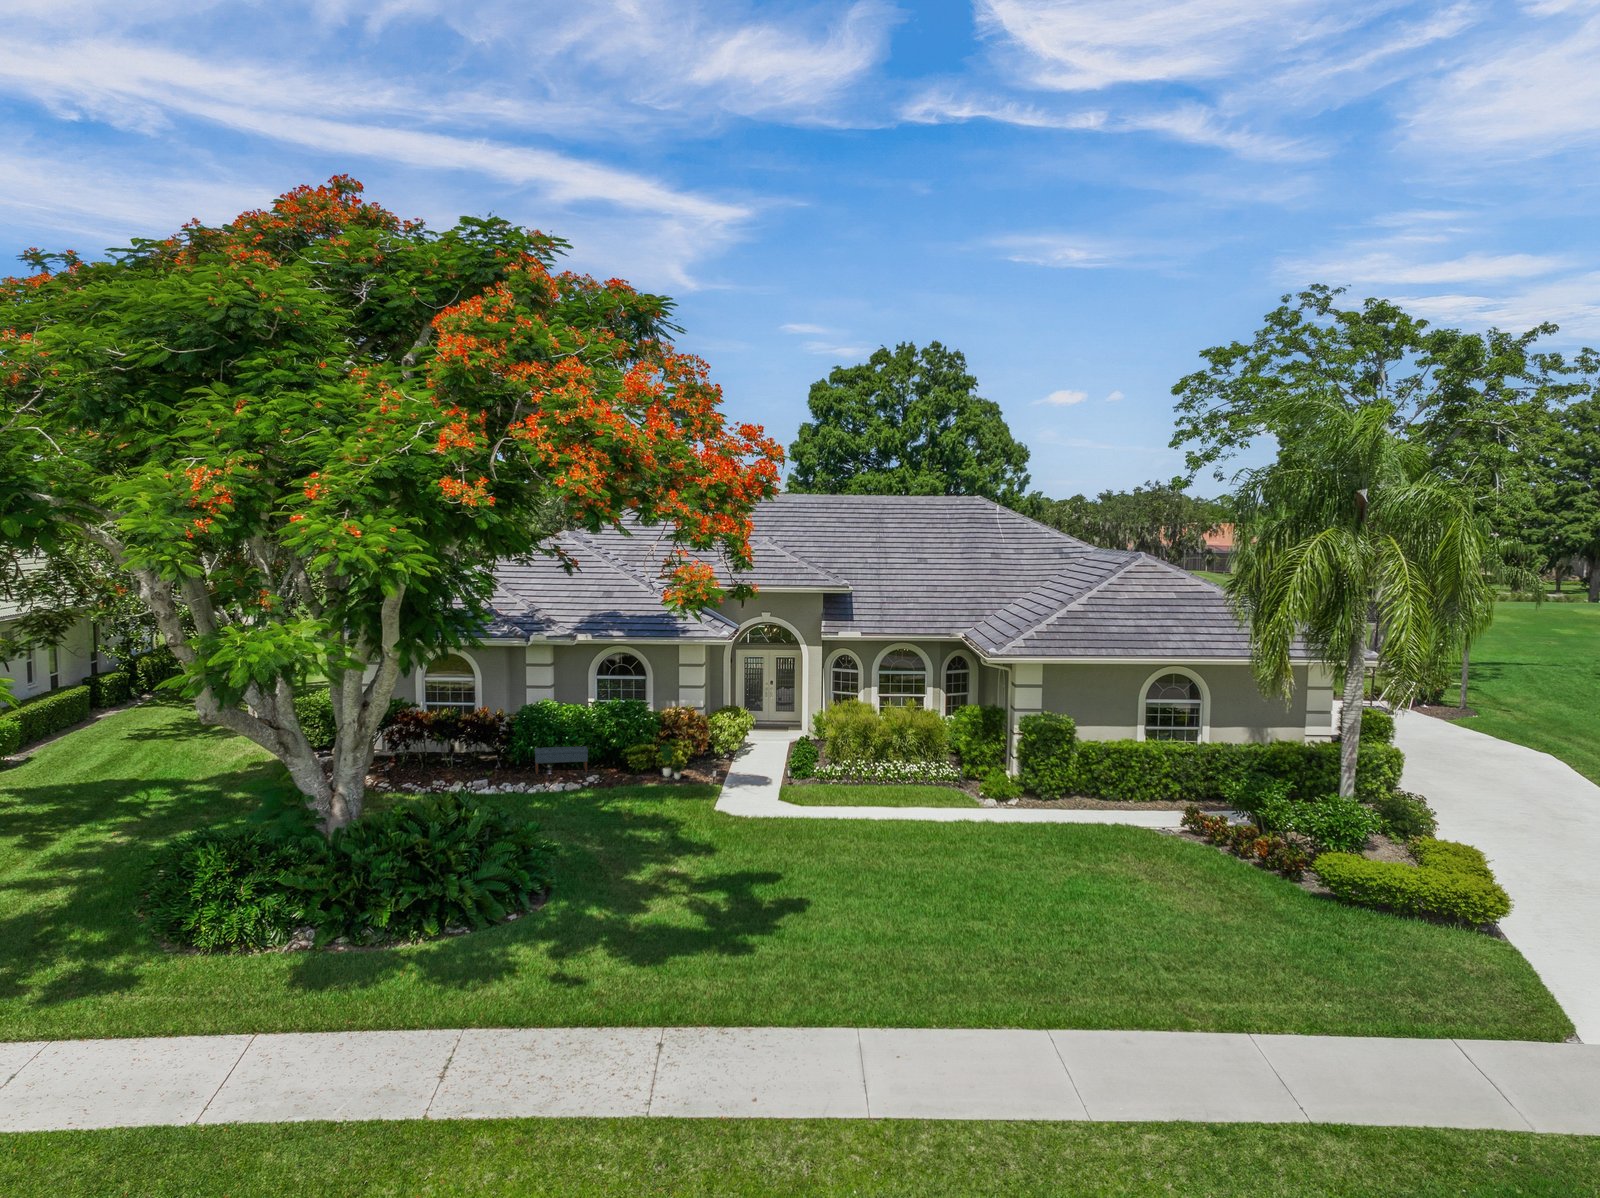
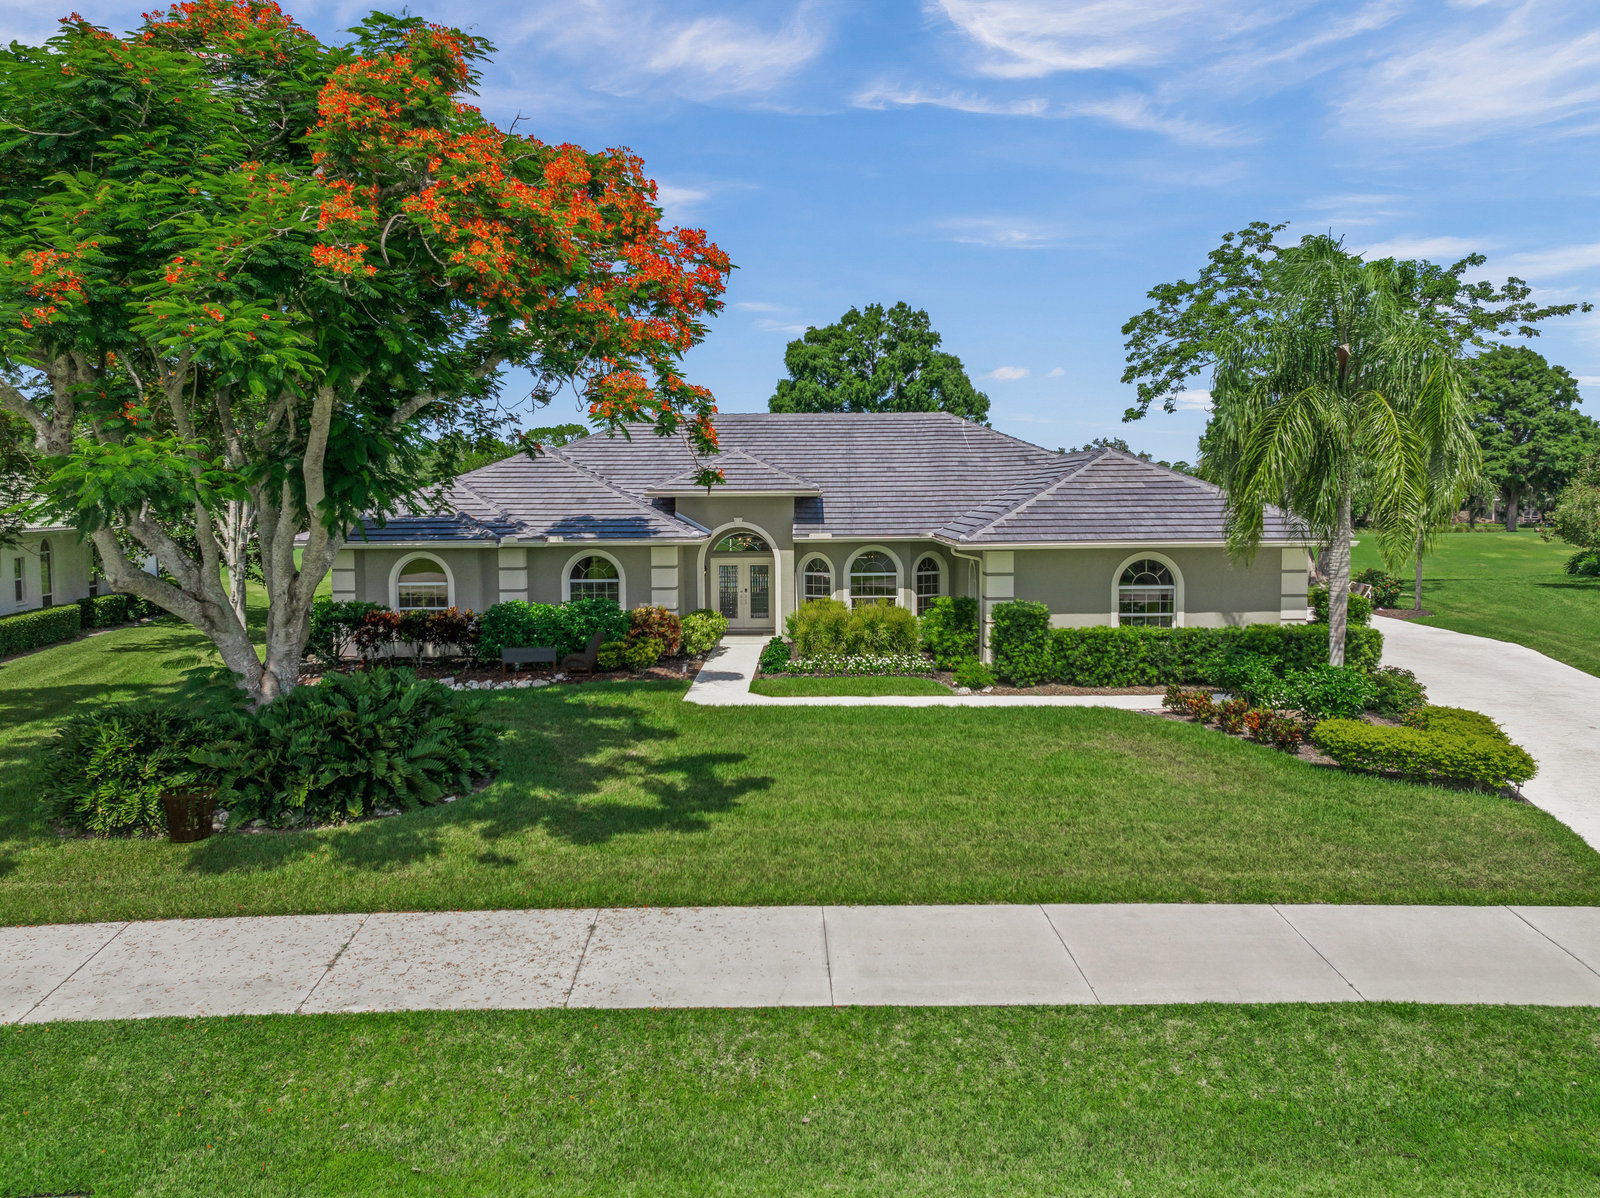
lounge chair: none [594,733,637,779] -> present [562,632,605,677]
potted plant: present [661,745,683,779] -> none [628,639,654,676]
basket: none [266,899,314,954] -> present [160,782,218,842]

